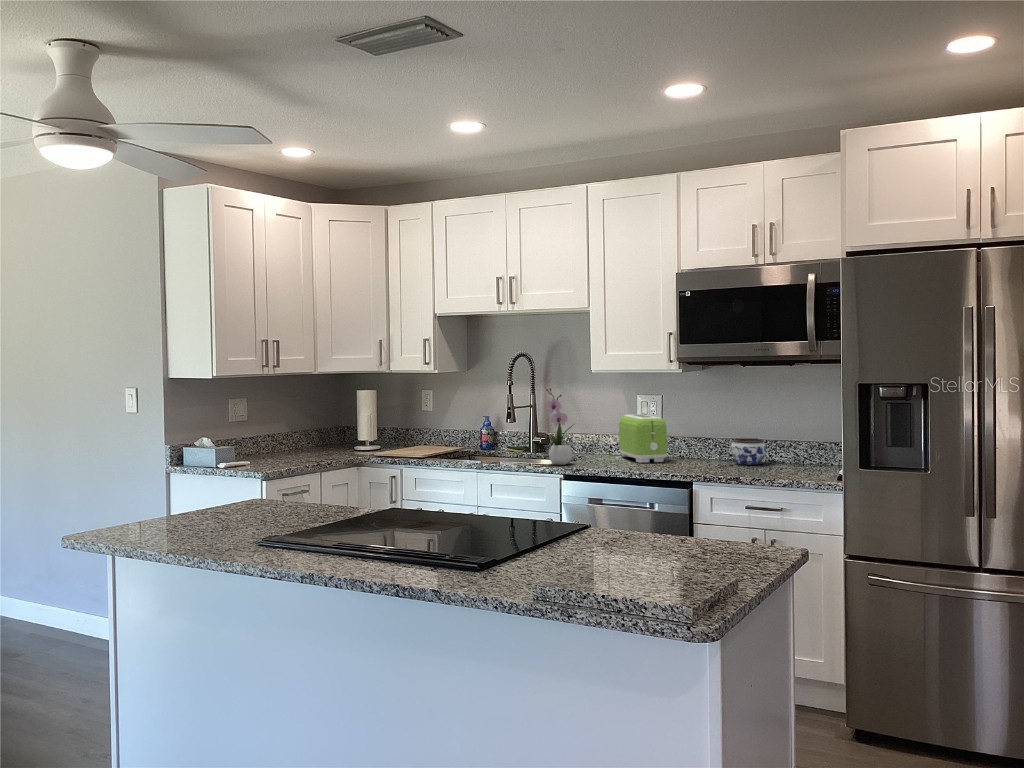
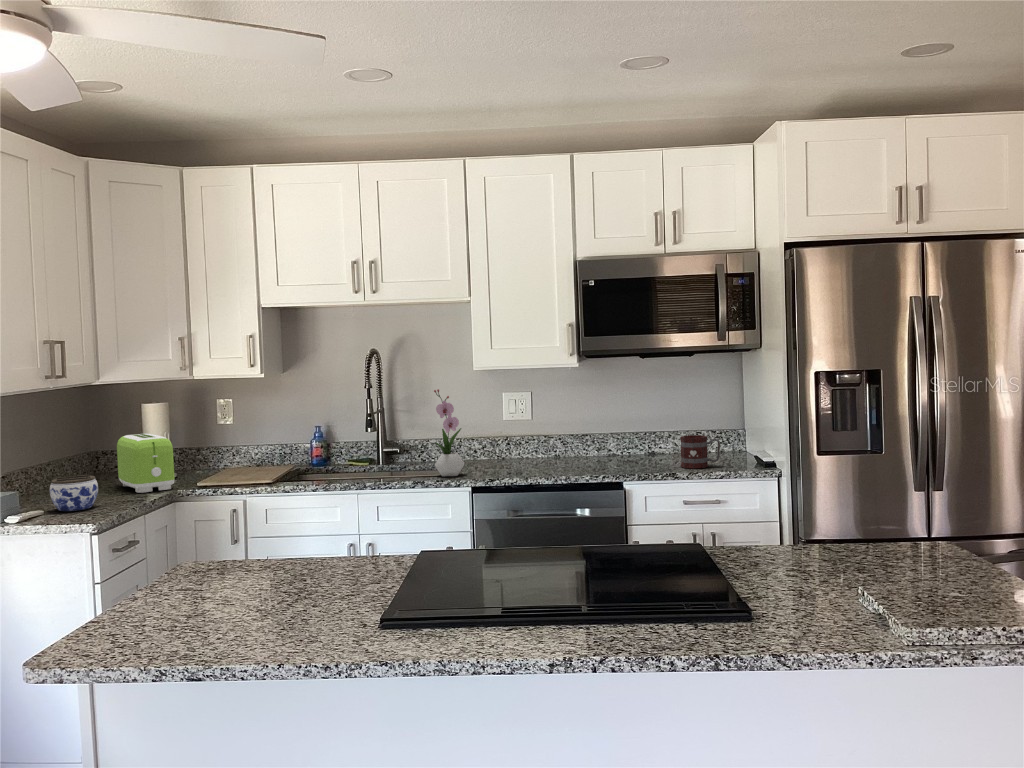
toaster: present [619,414,667,463] -> present [117,434,175,493]
jar: present [731,438,766,465] -> present [50,475,98,511]
mug: none [769,444,807,476] -> present [680,435,720,468]

